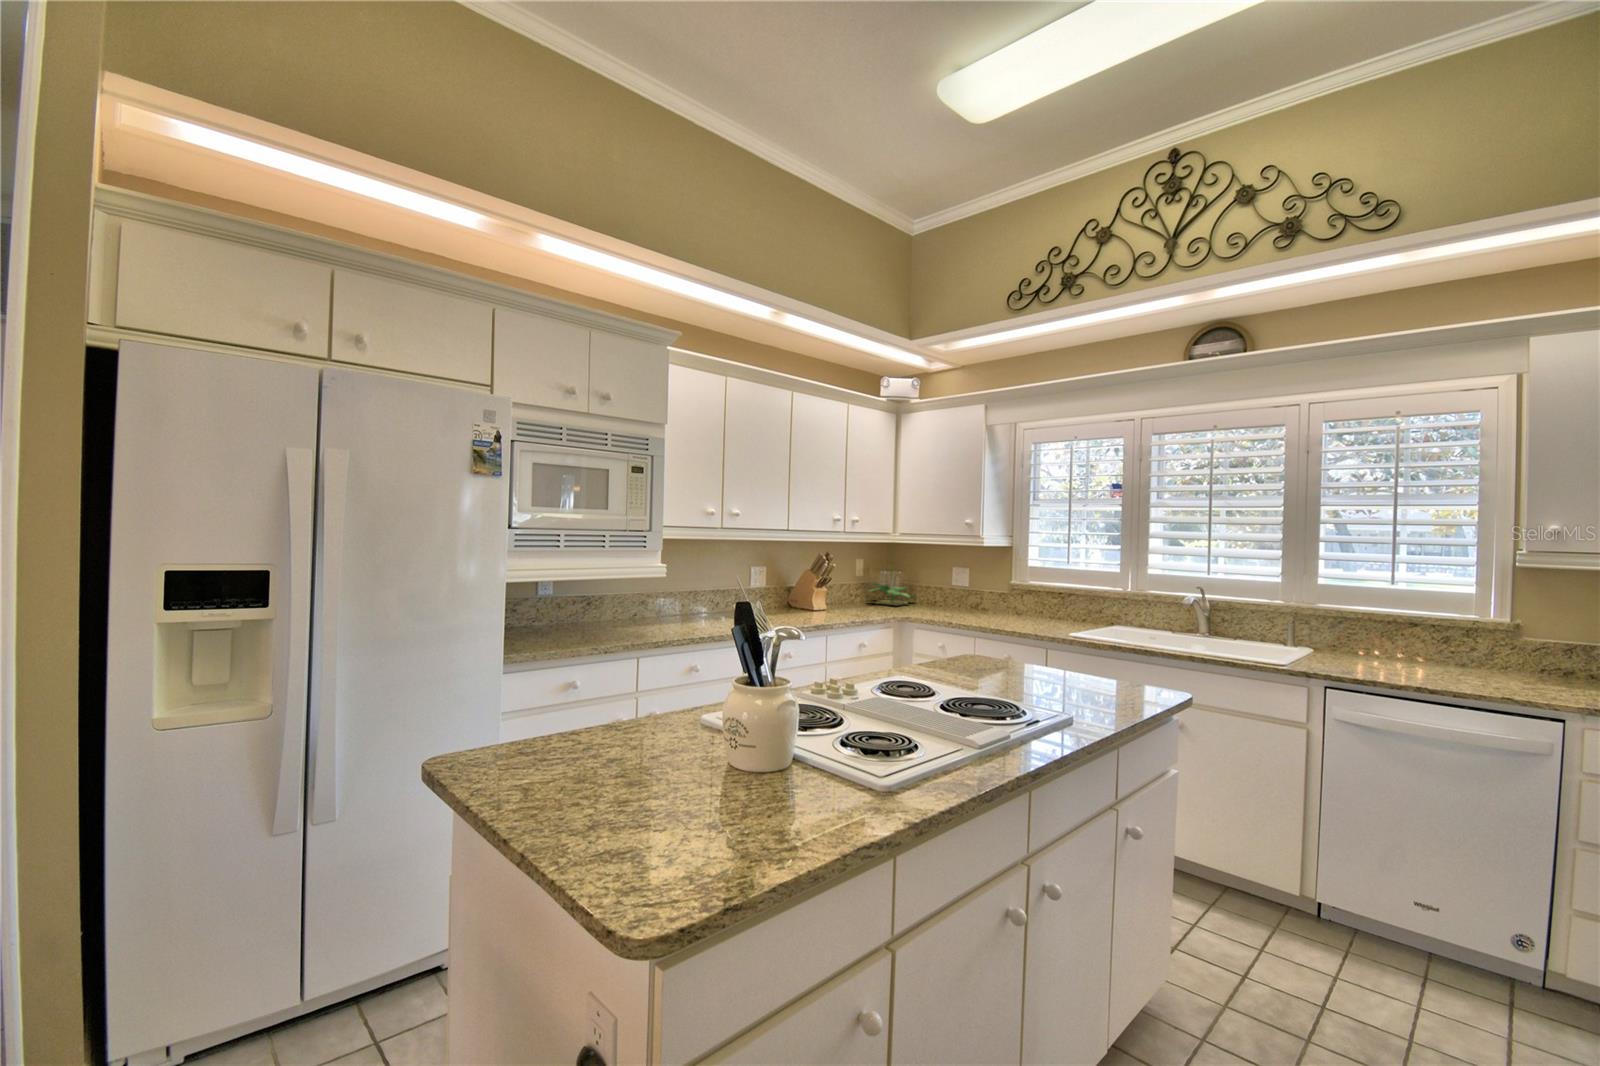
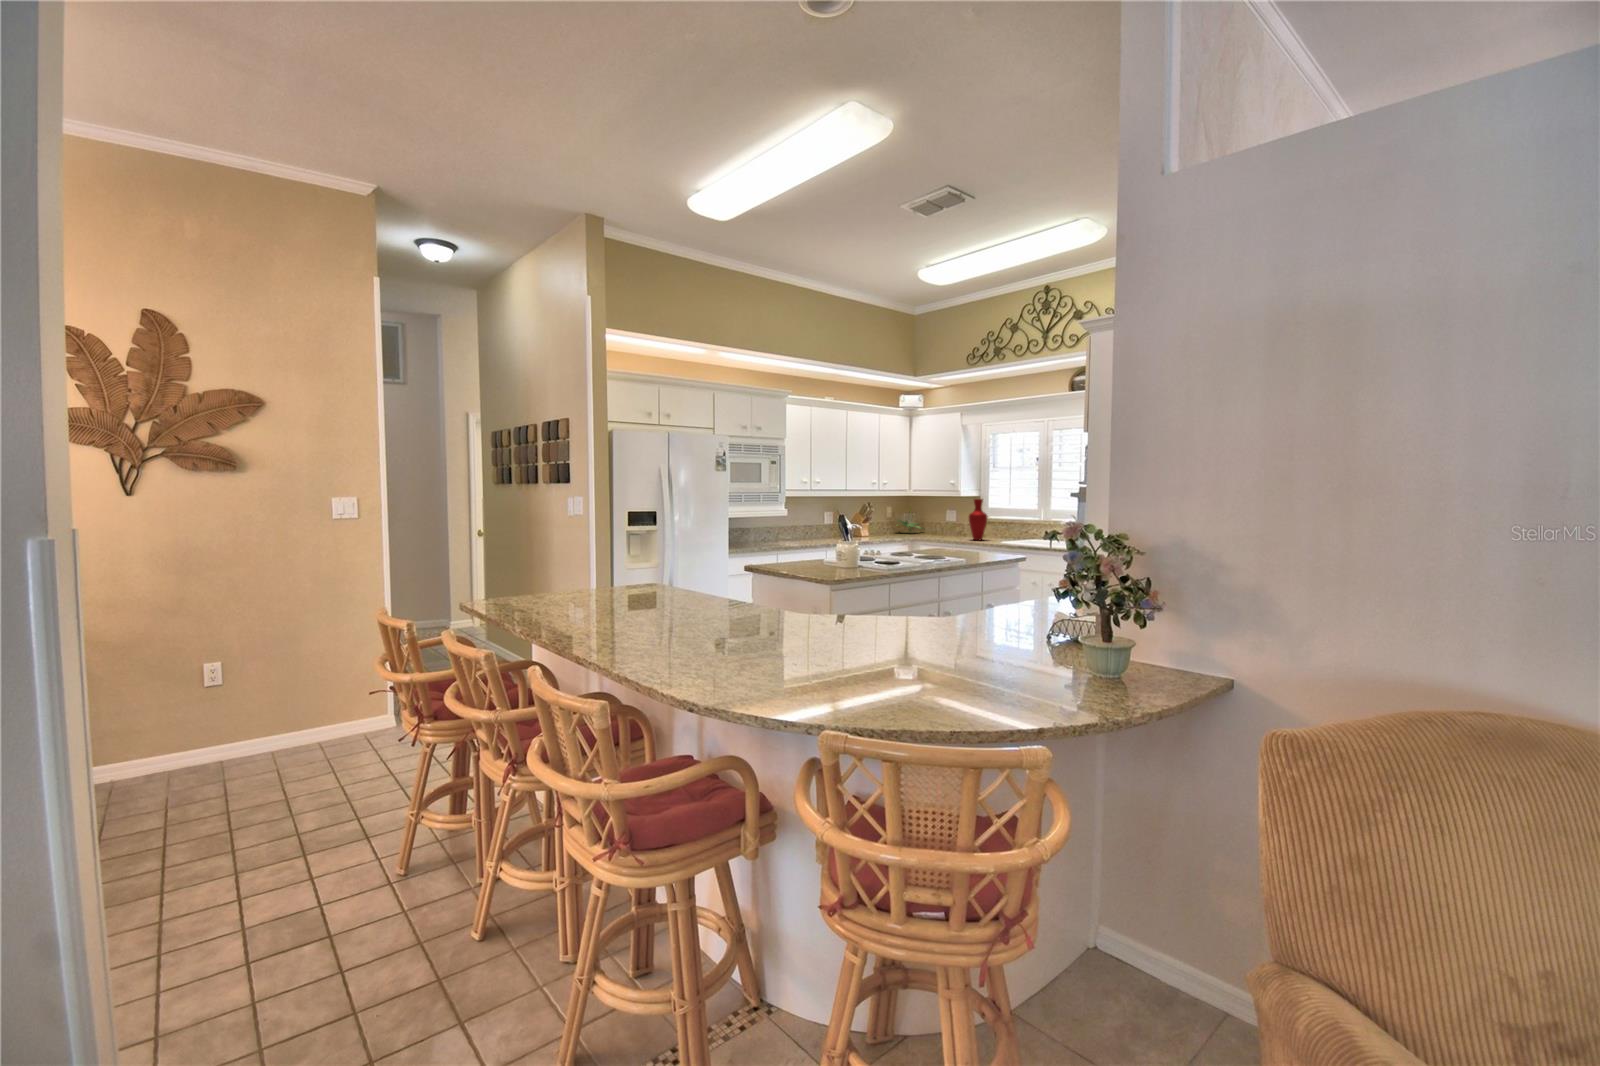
vase: none [1005,552,1040,628] -> present [969,499,988,540]

